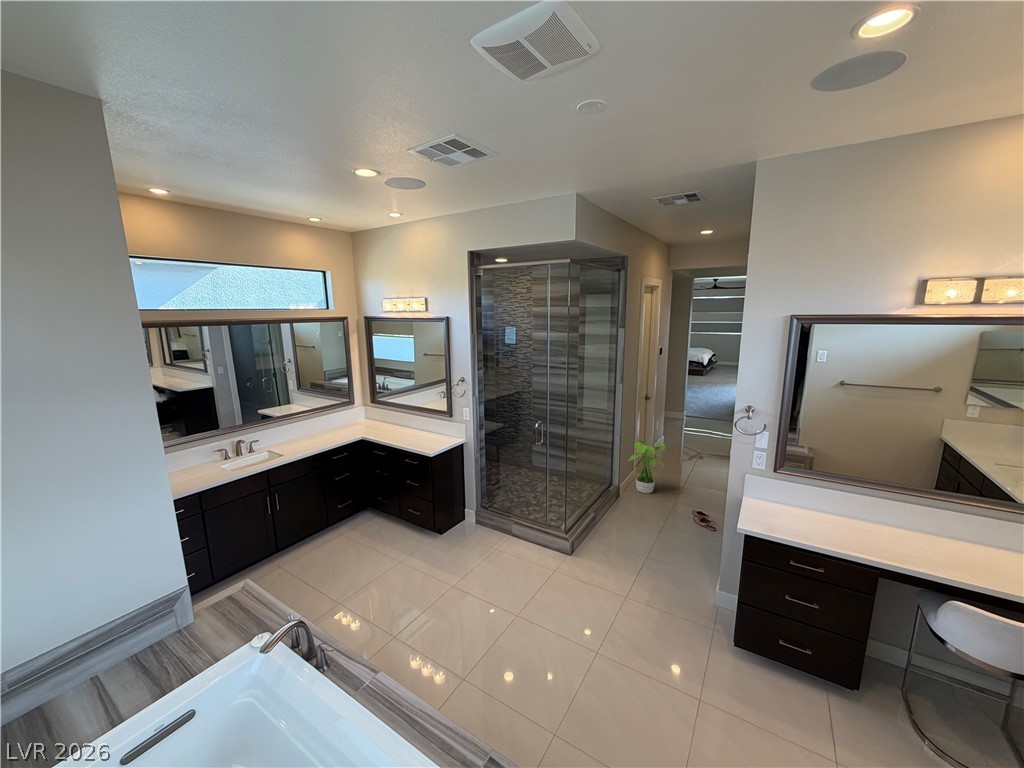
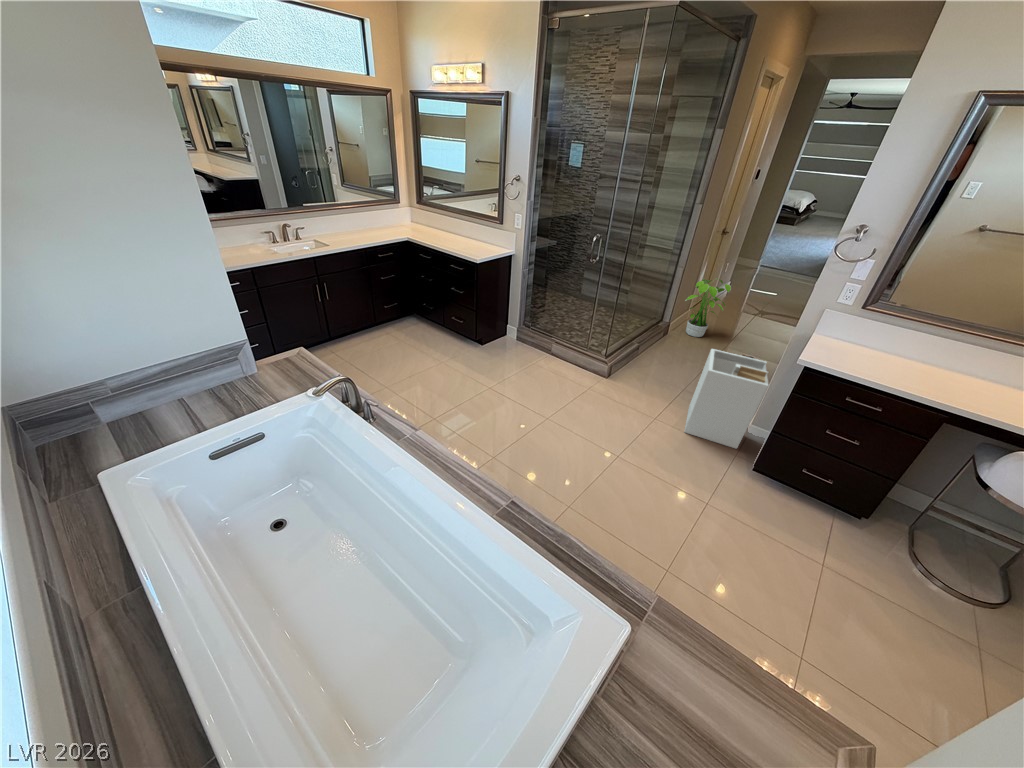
laundry hamper: none [656,516,718,622] -> present [684,349,768,449]

